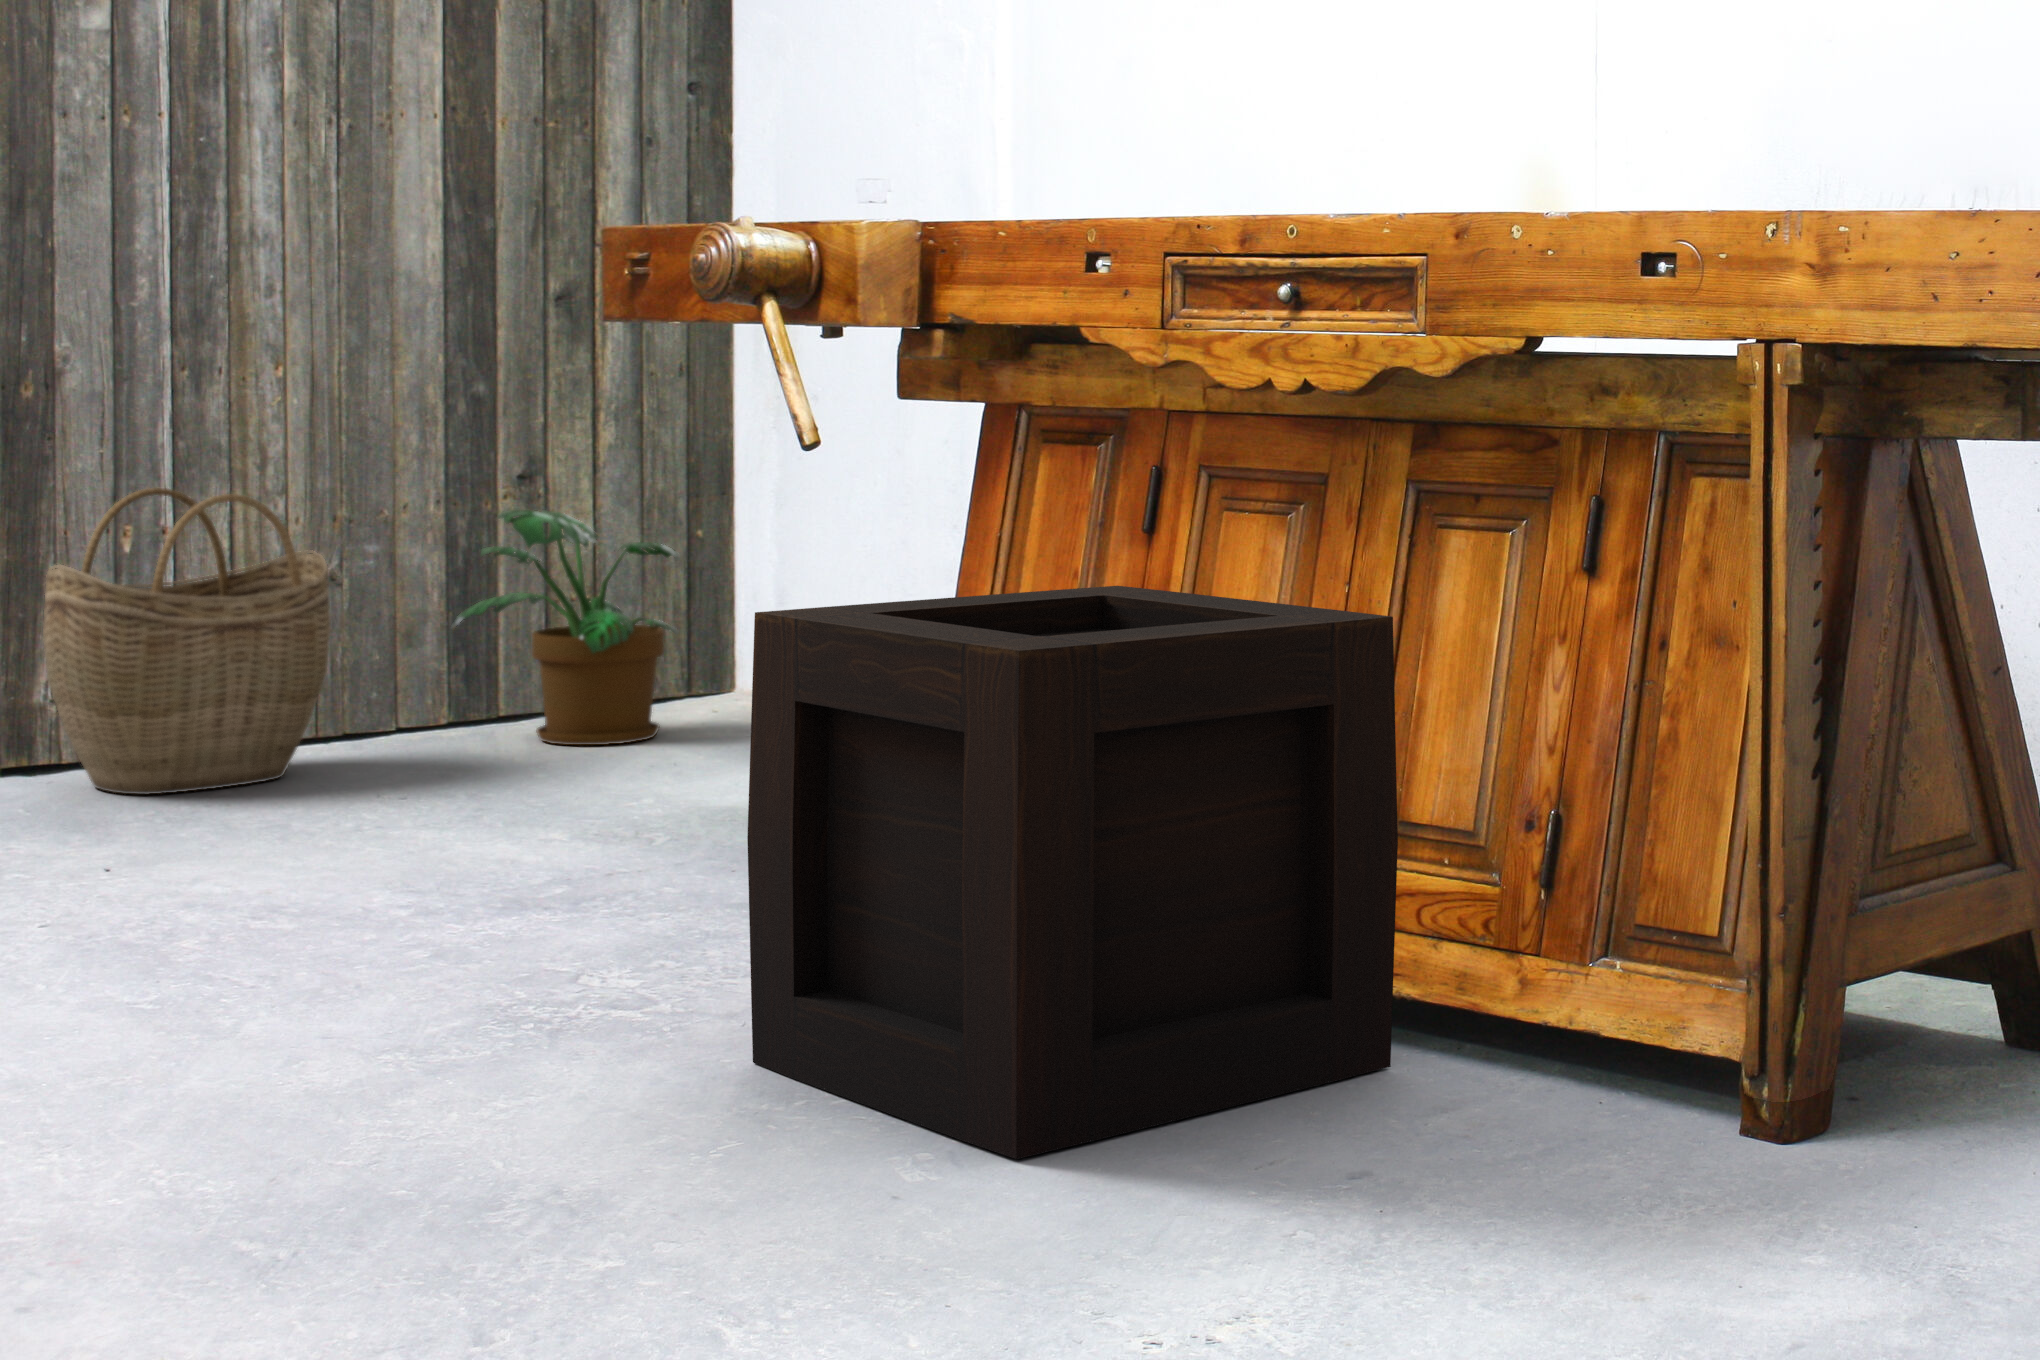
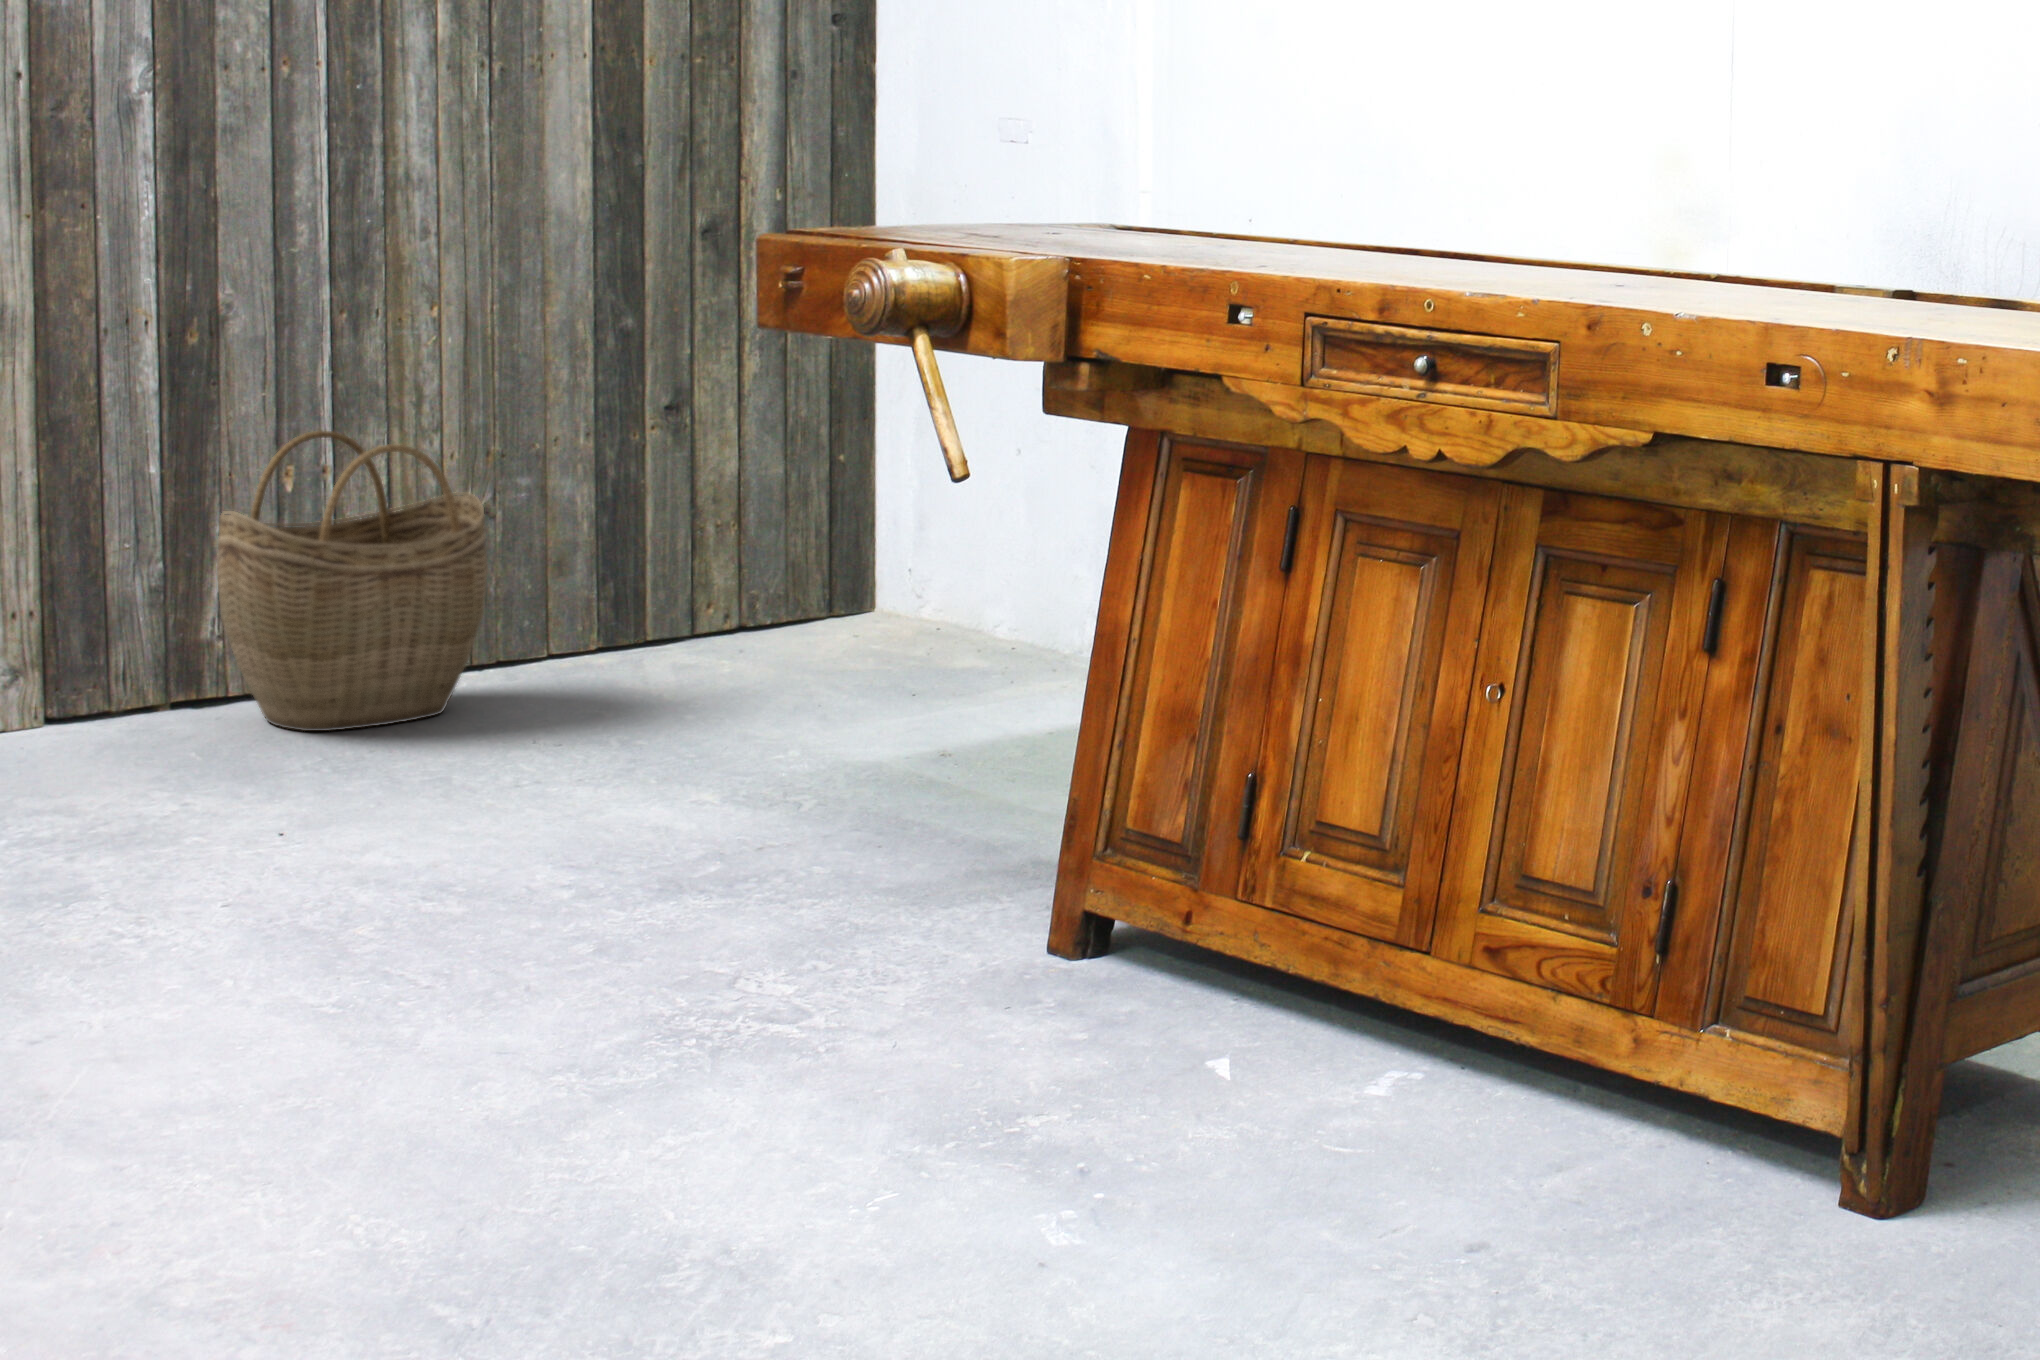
potted plant: present [452,510,678,745] -> none [600,445,820,679]
wooden crate: present [747,586,1398,1159] -> none [900,621,1518,1211]

